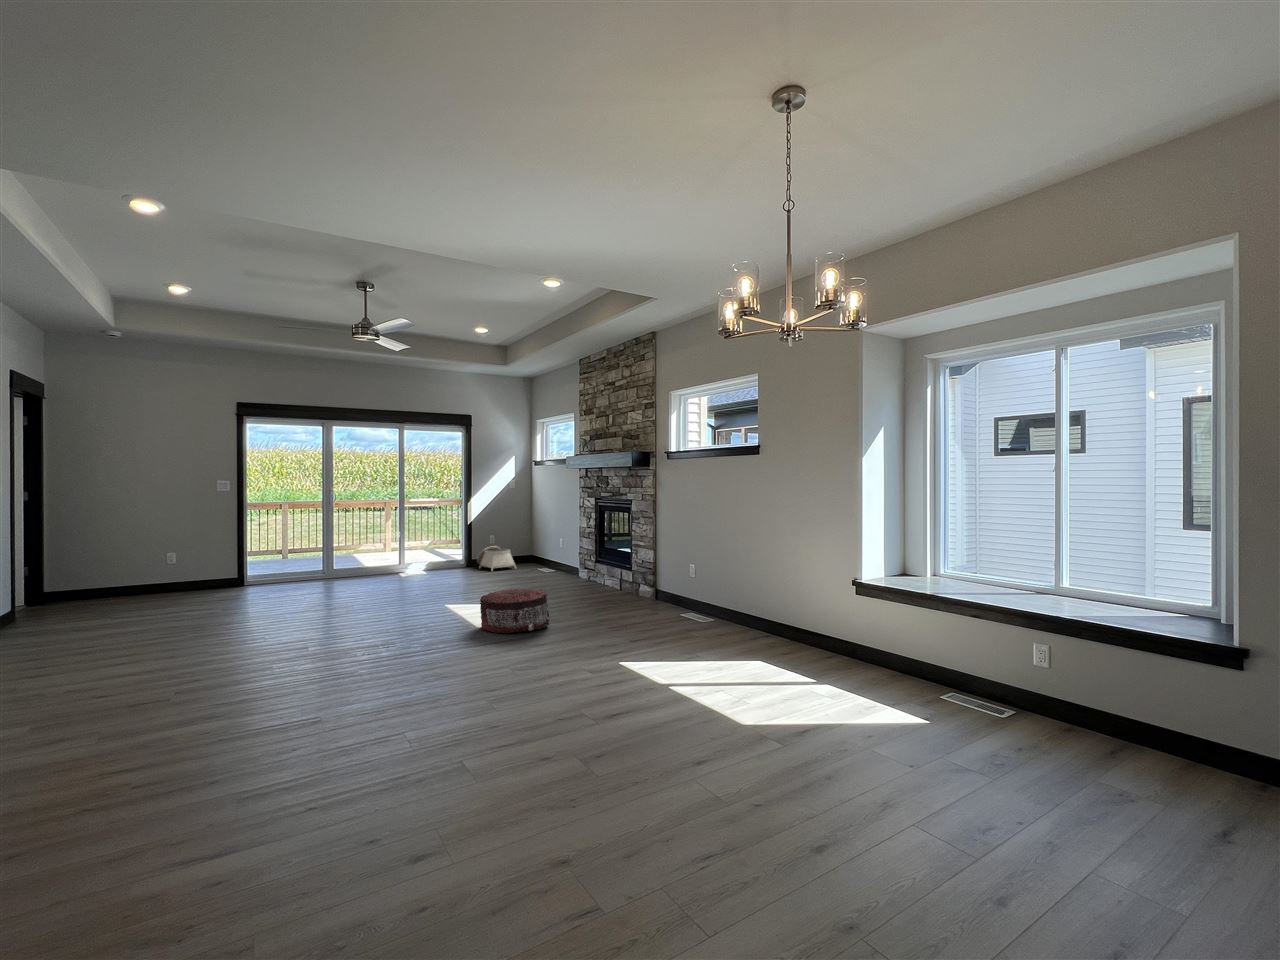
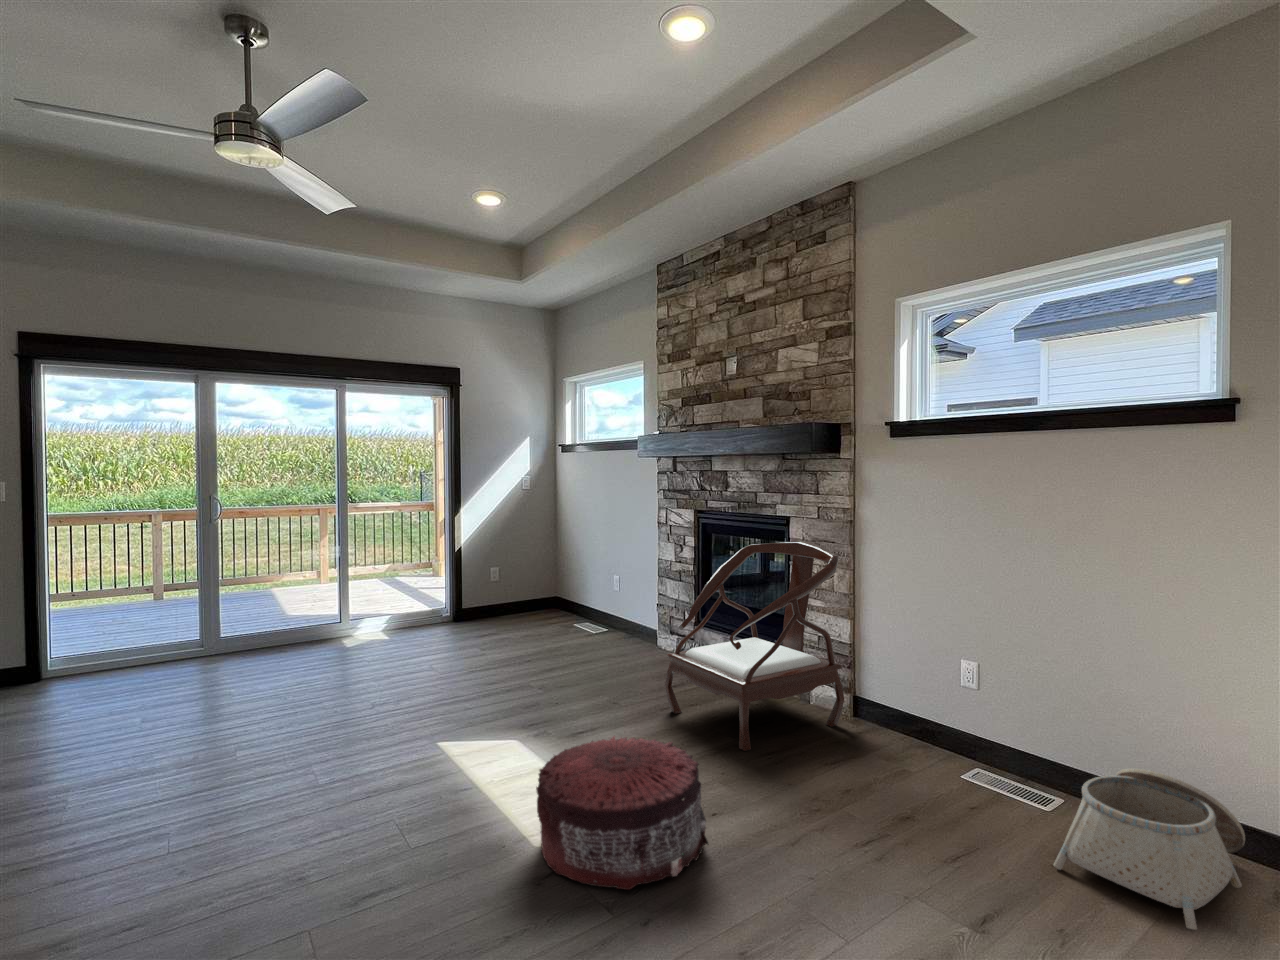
armchair: none [563,512,647,608] -> present [665,542,844,751]
basket: present [477,546,516,571] -> present [1054,768,1245,930]

